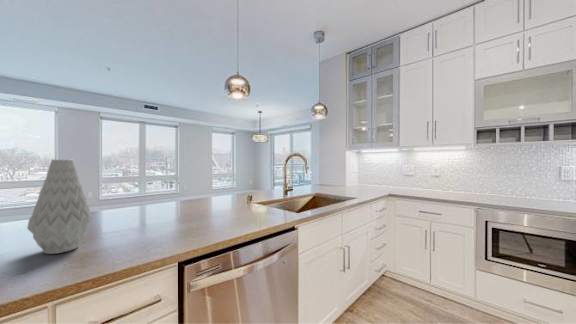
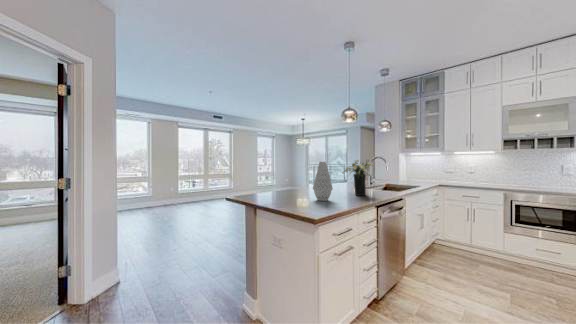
flower arrangement: none [166,155,230,229] -> present [342,160,374,196]

